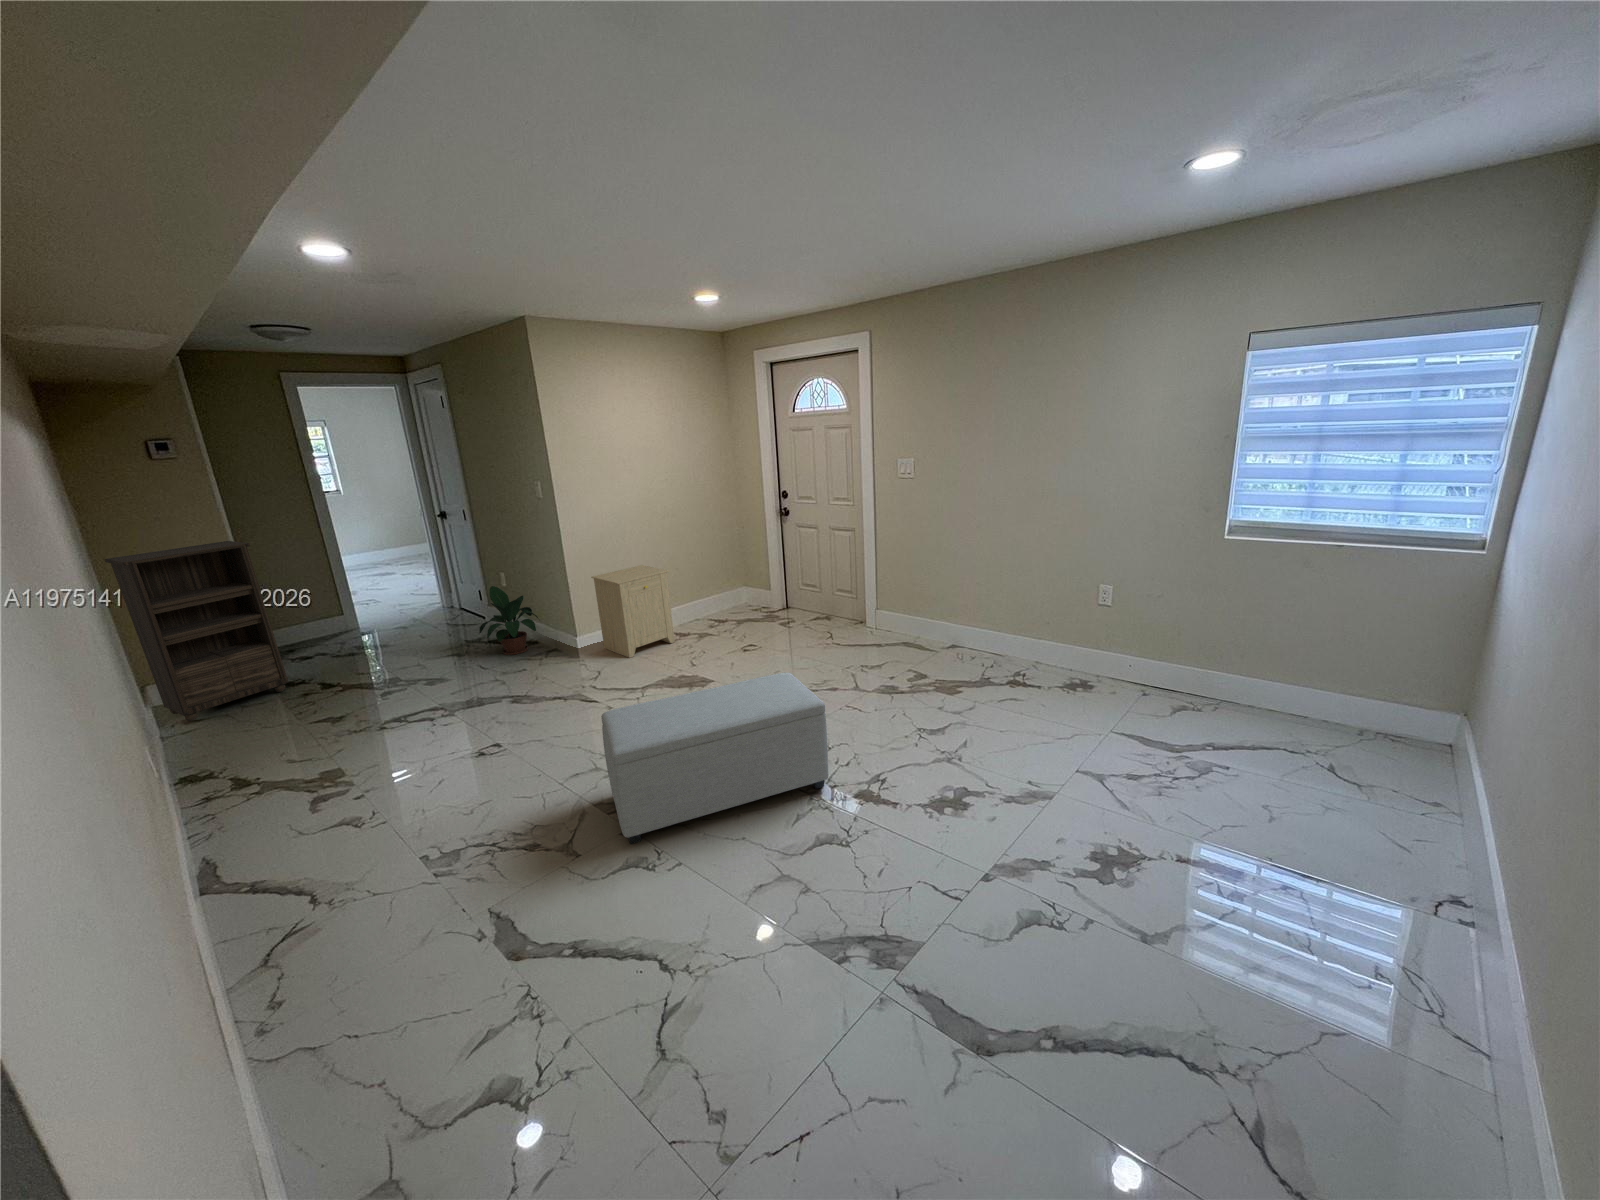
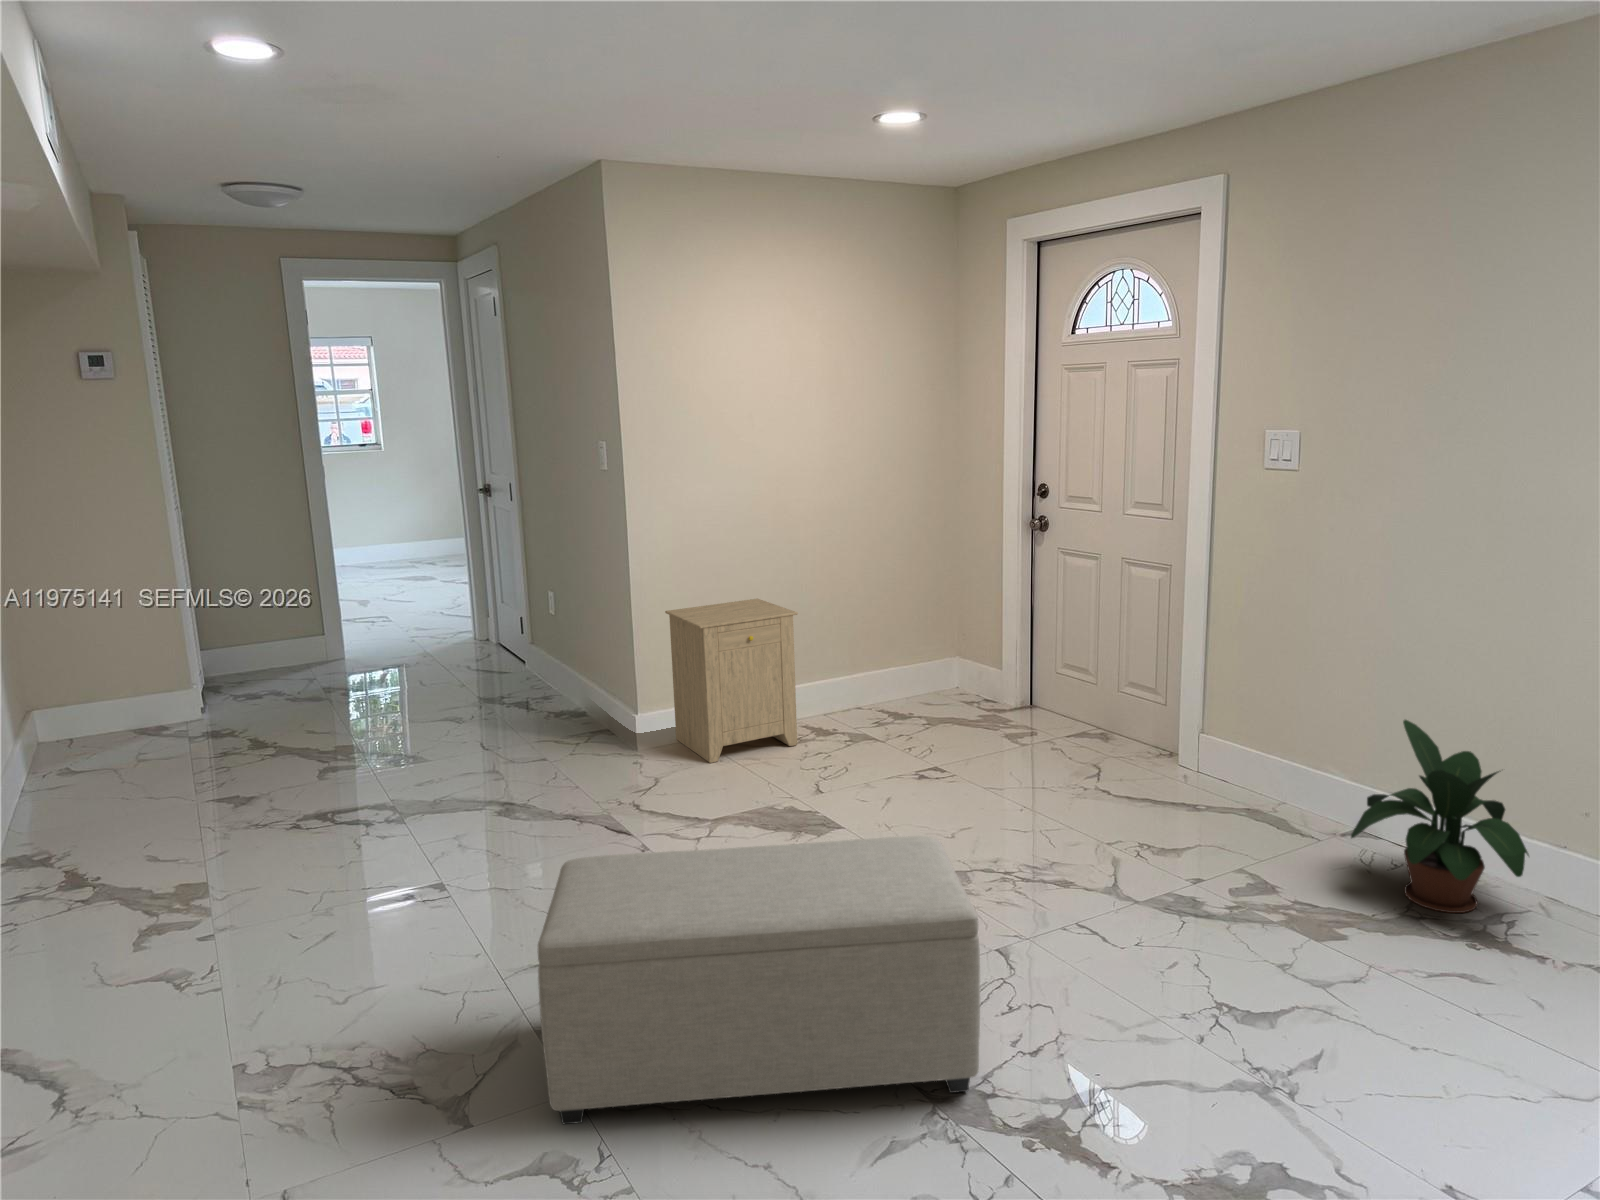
bookshelf: present [105,541,288,721] -> none [10,509,211,770]
potted plant: present [479,586,538,655] -> present [1351,720,1529,913]

